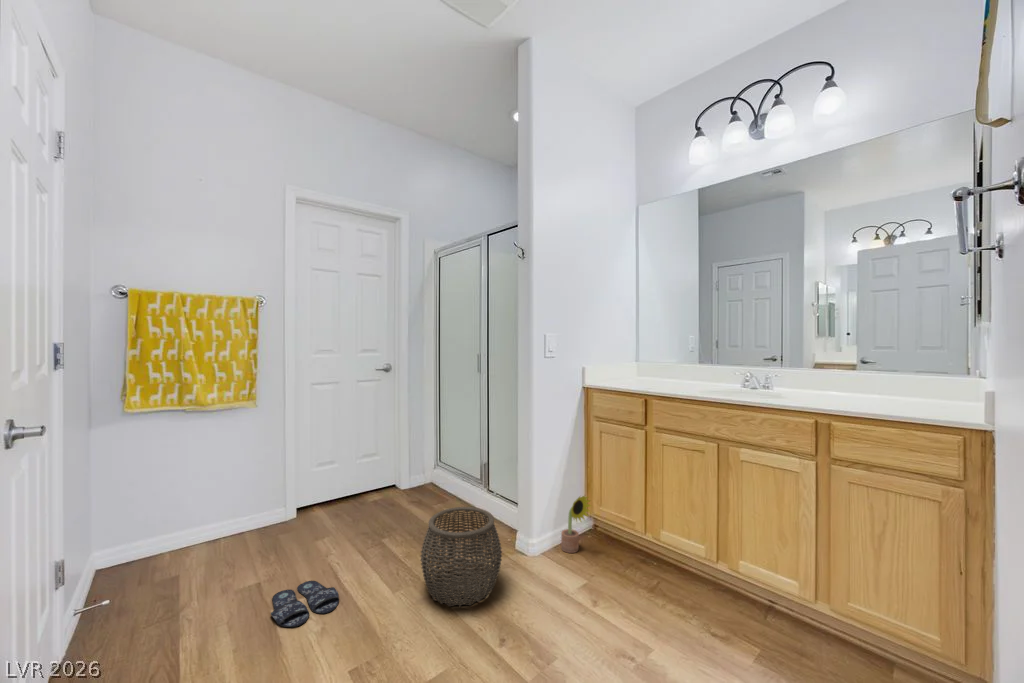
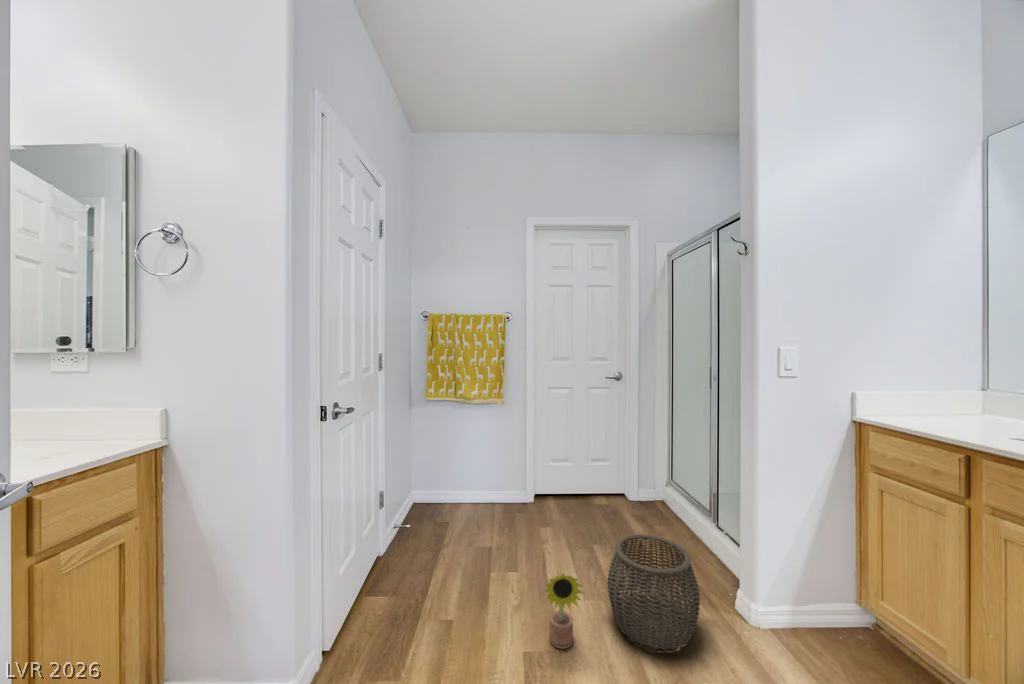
decorative plant: present [561,496,591,553] -> present [544,574,583,649]
slippers: present [271,581,339,627] -> none [487,559,538,595]

